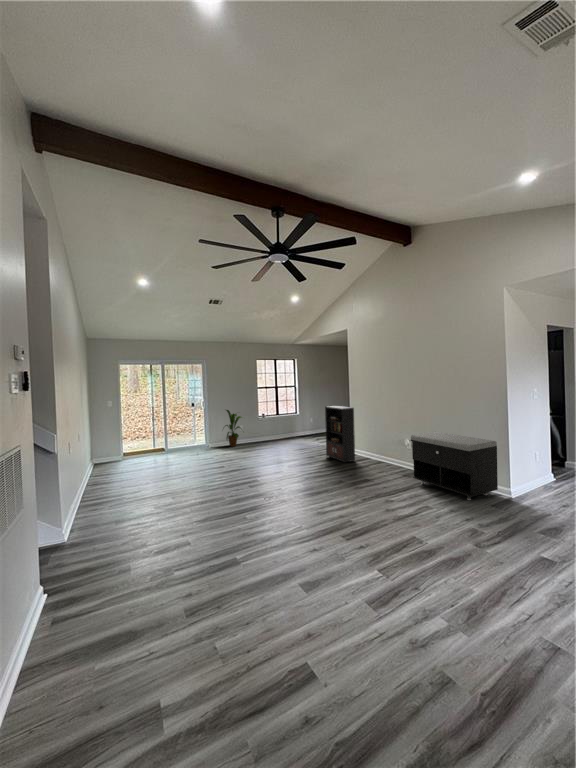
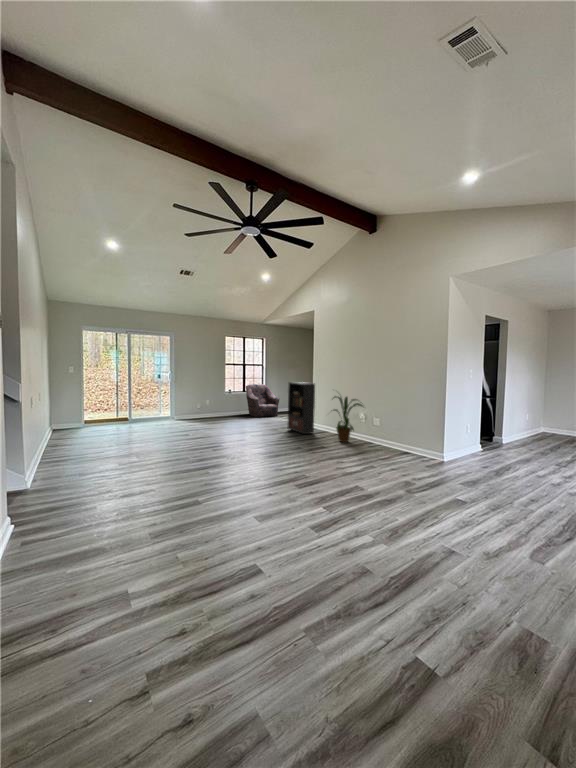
armchair: none [280,406,316,441] -> present [246,384,280,417]
house plant: present [225,410,241,447] -> present [333,396,363,442]
storage bench: present [411,432,498,500] -> none [363,405,436,463]

